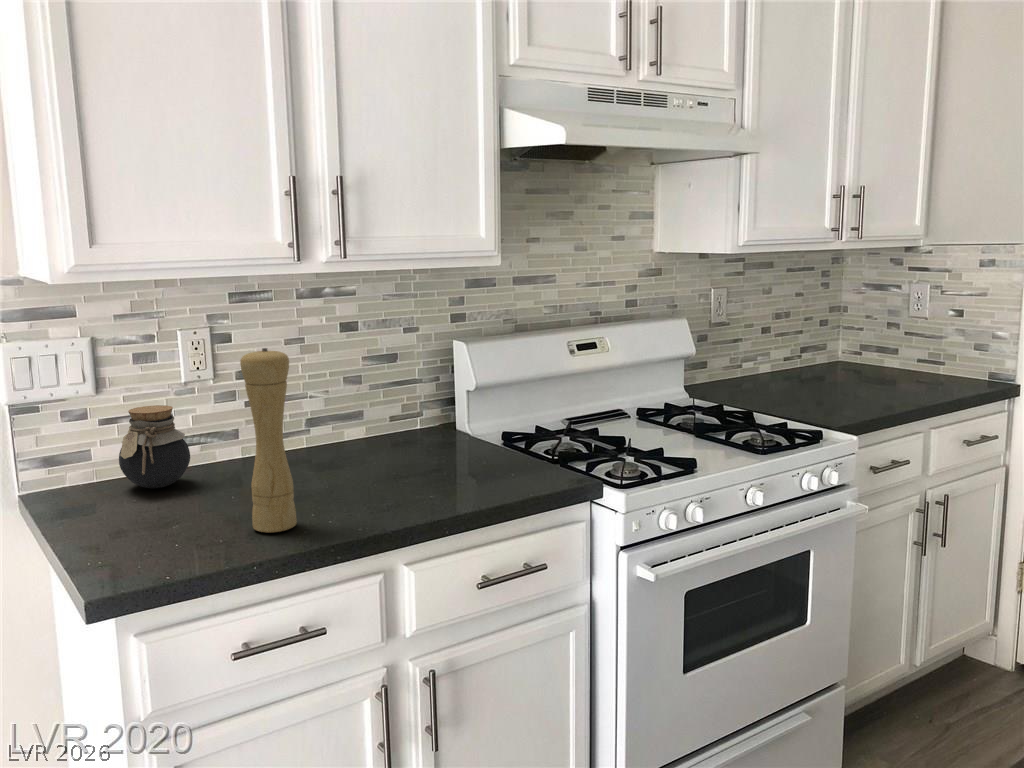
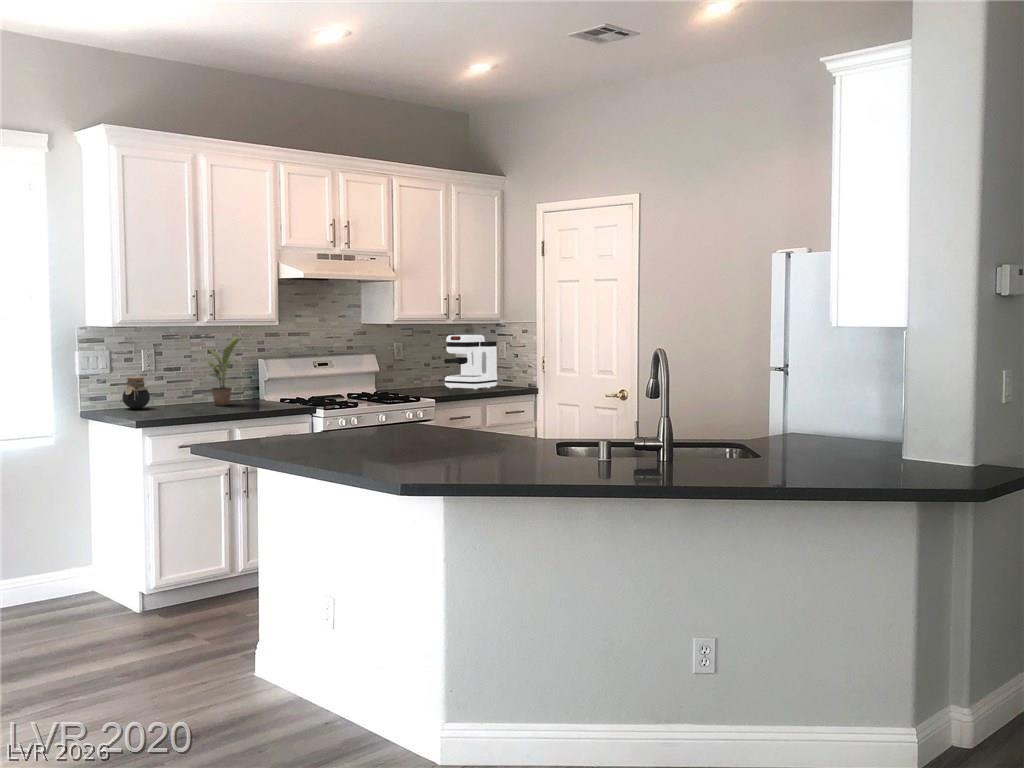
coffee maker: none [813,270,924,386] -> present [444,335,497,389]
potted plant: none [313,291,432,467] -> present [200,336,241,406]
pepper mill: present [240,348,297,532] -> none [179,350,197,414]

